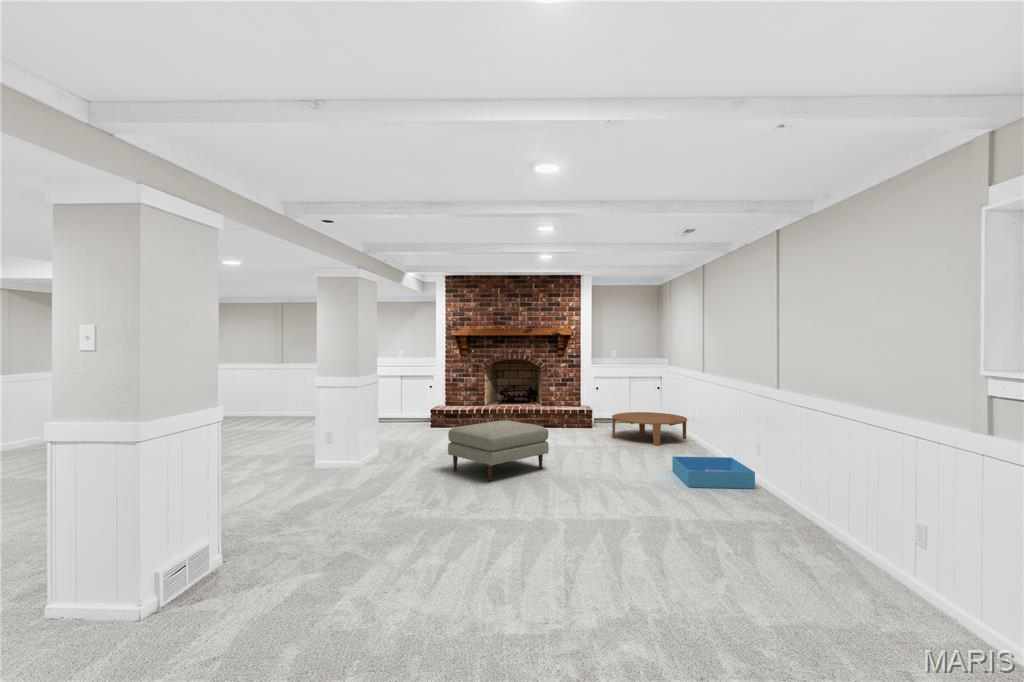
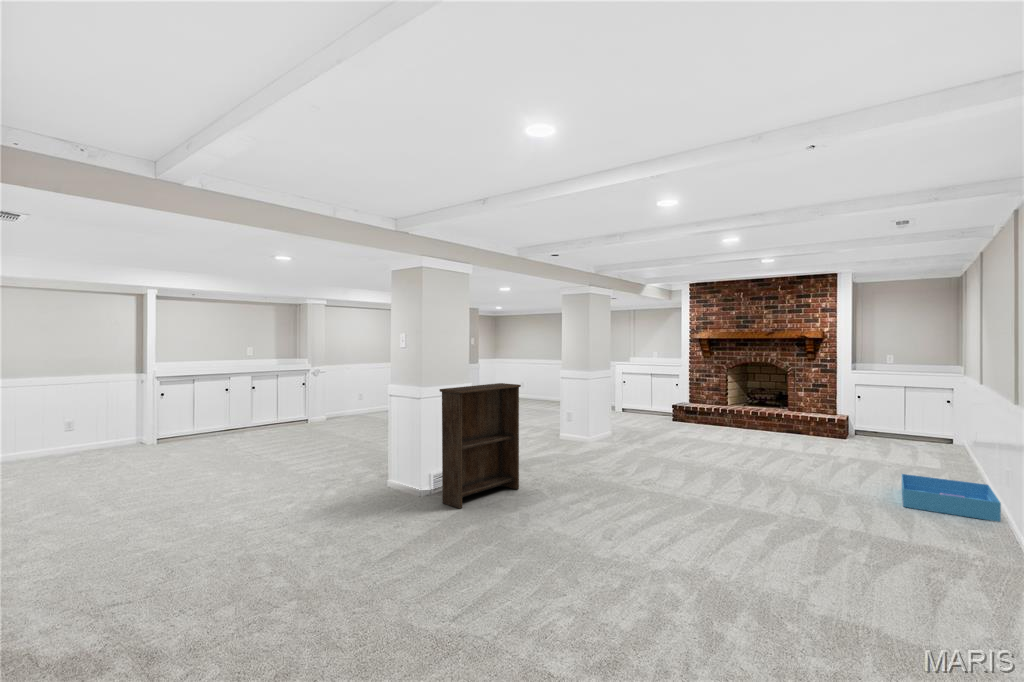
bookshelf: none [182,392,307,597] -> present [440,383,521,509]
coffee table: present [612,412,687,445] -> none [861,424,966,464]
ottoman: present [448,420,549,481] -> none [657,420,754,471]

